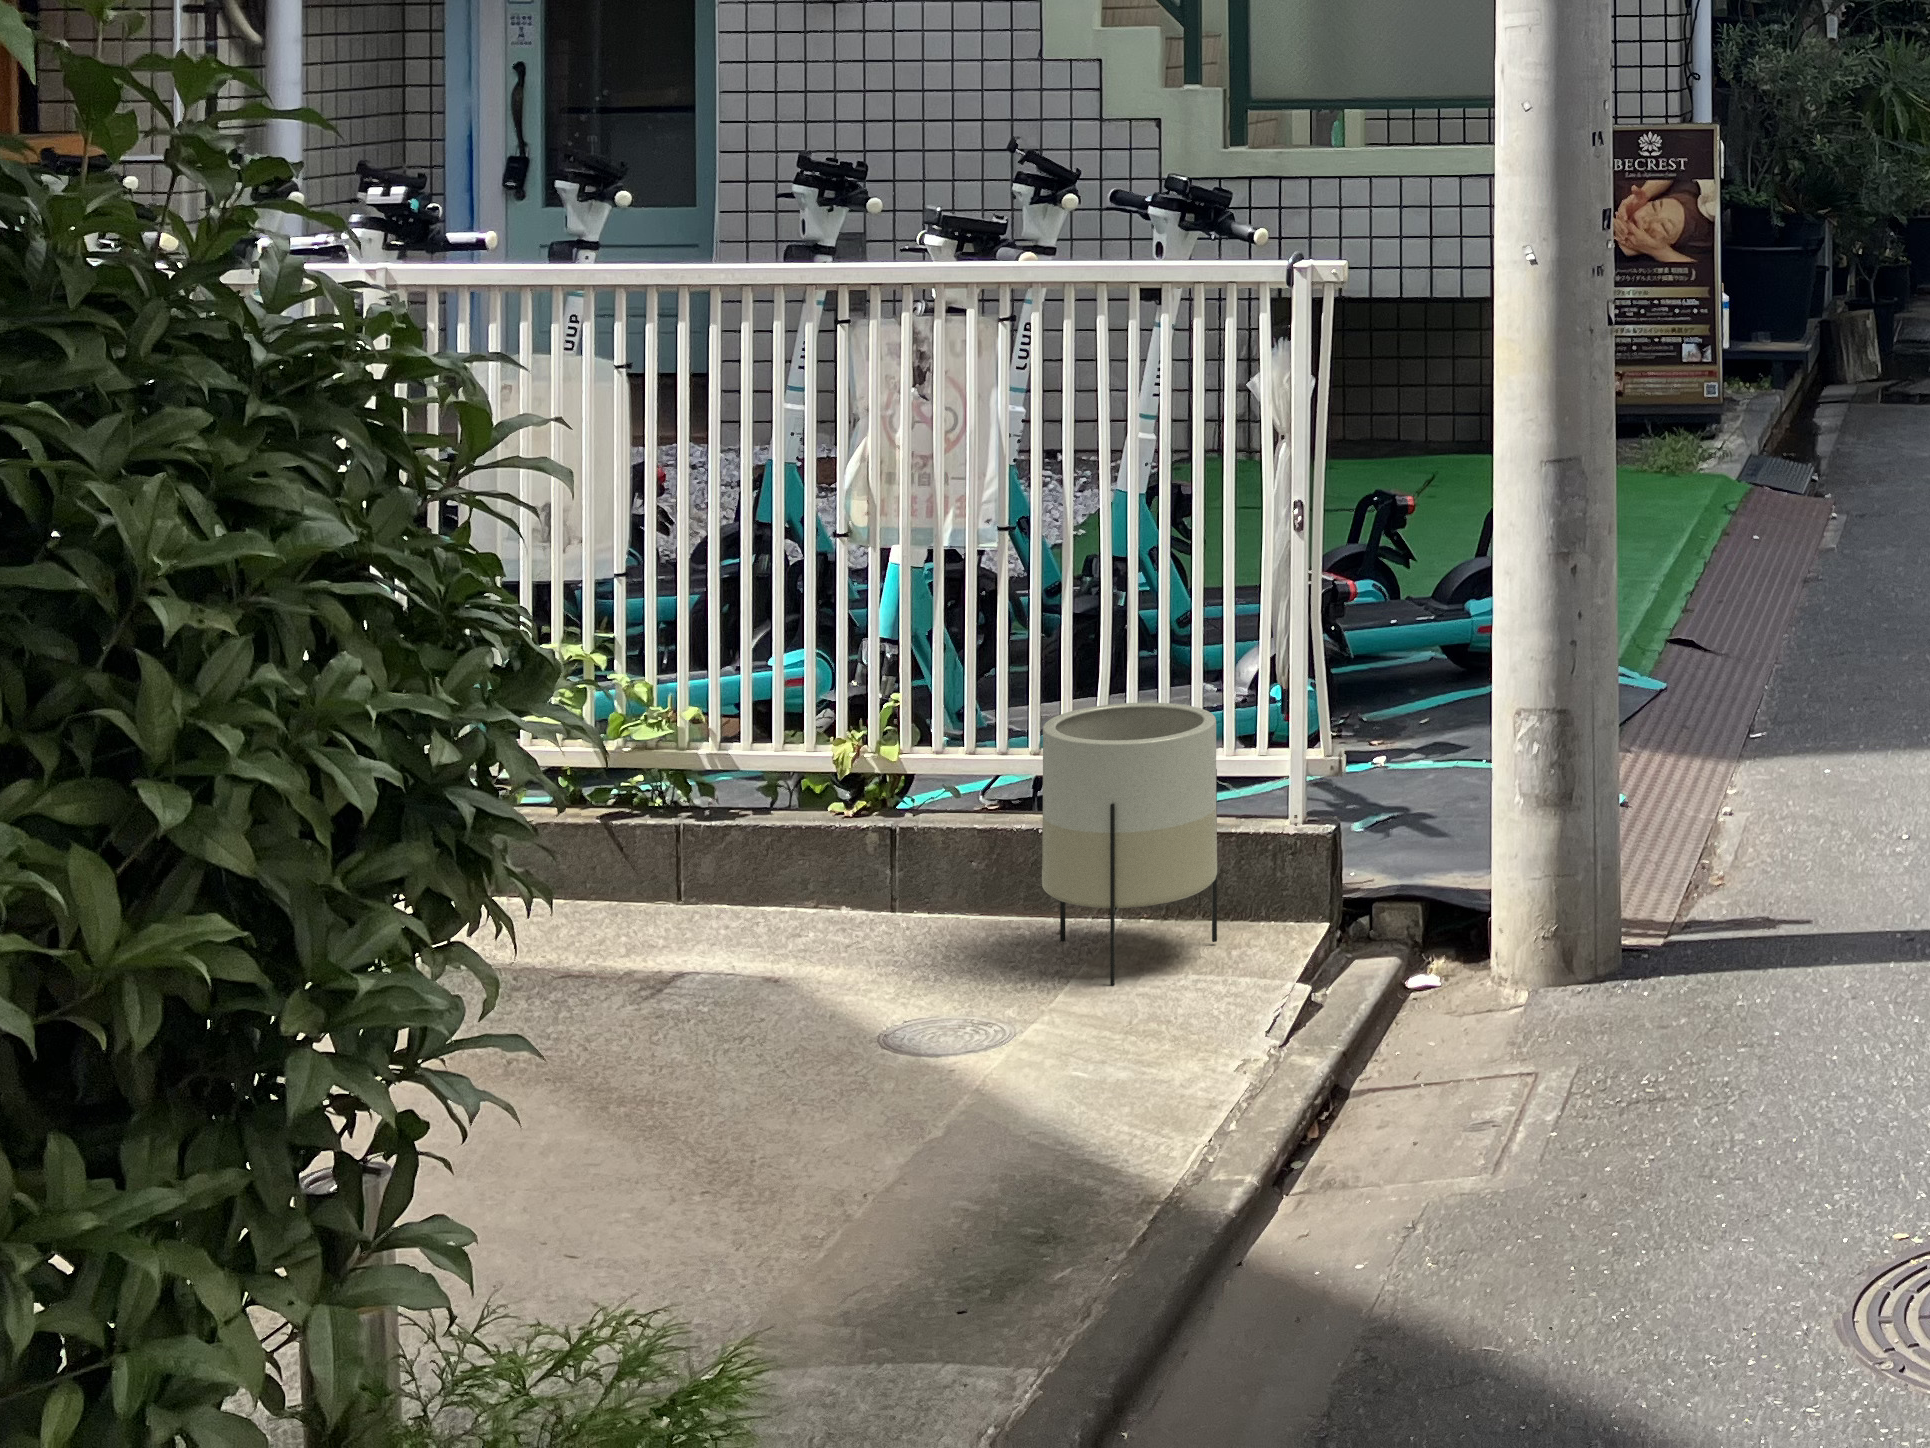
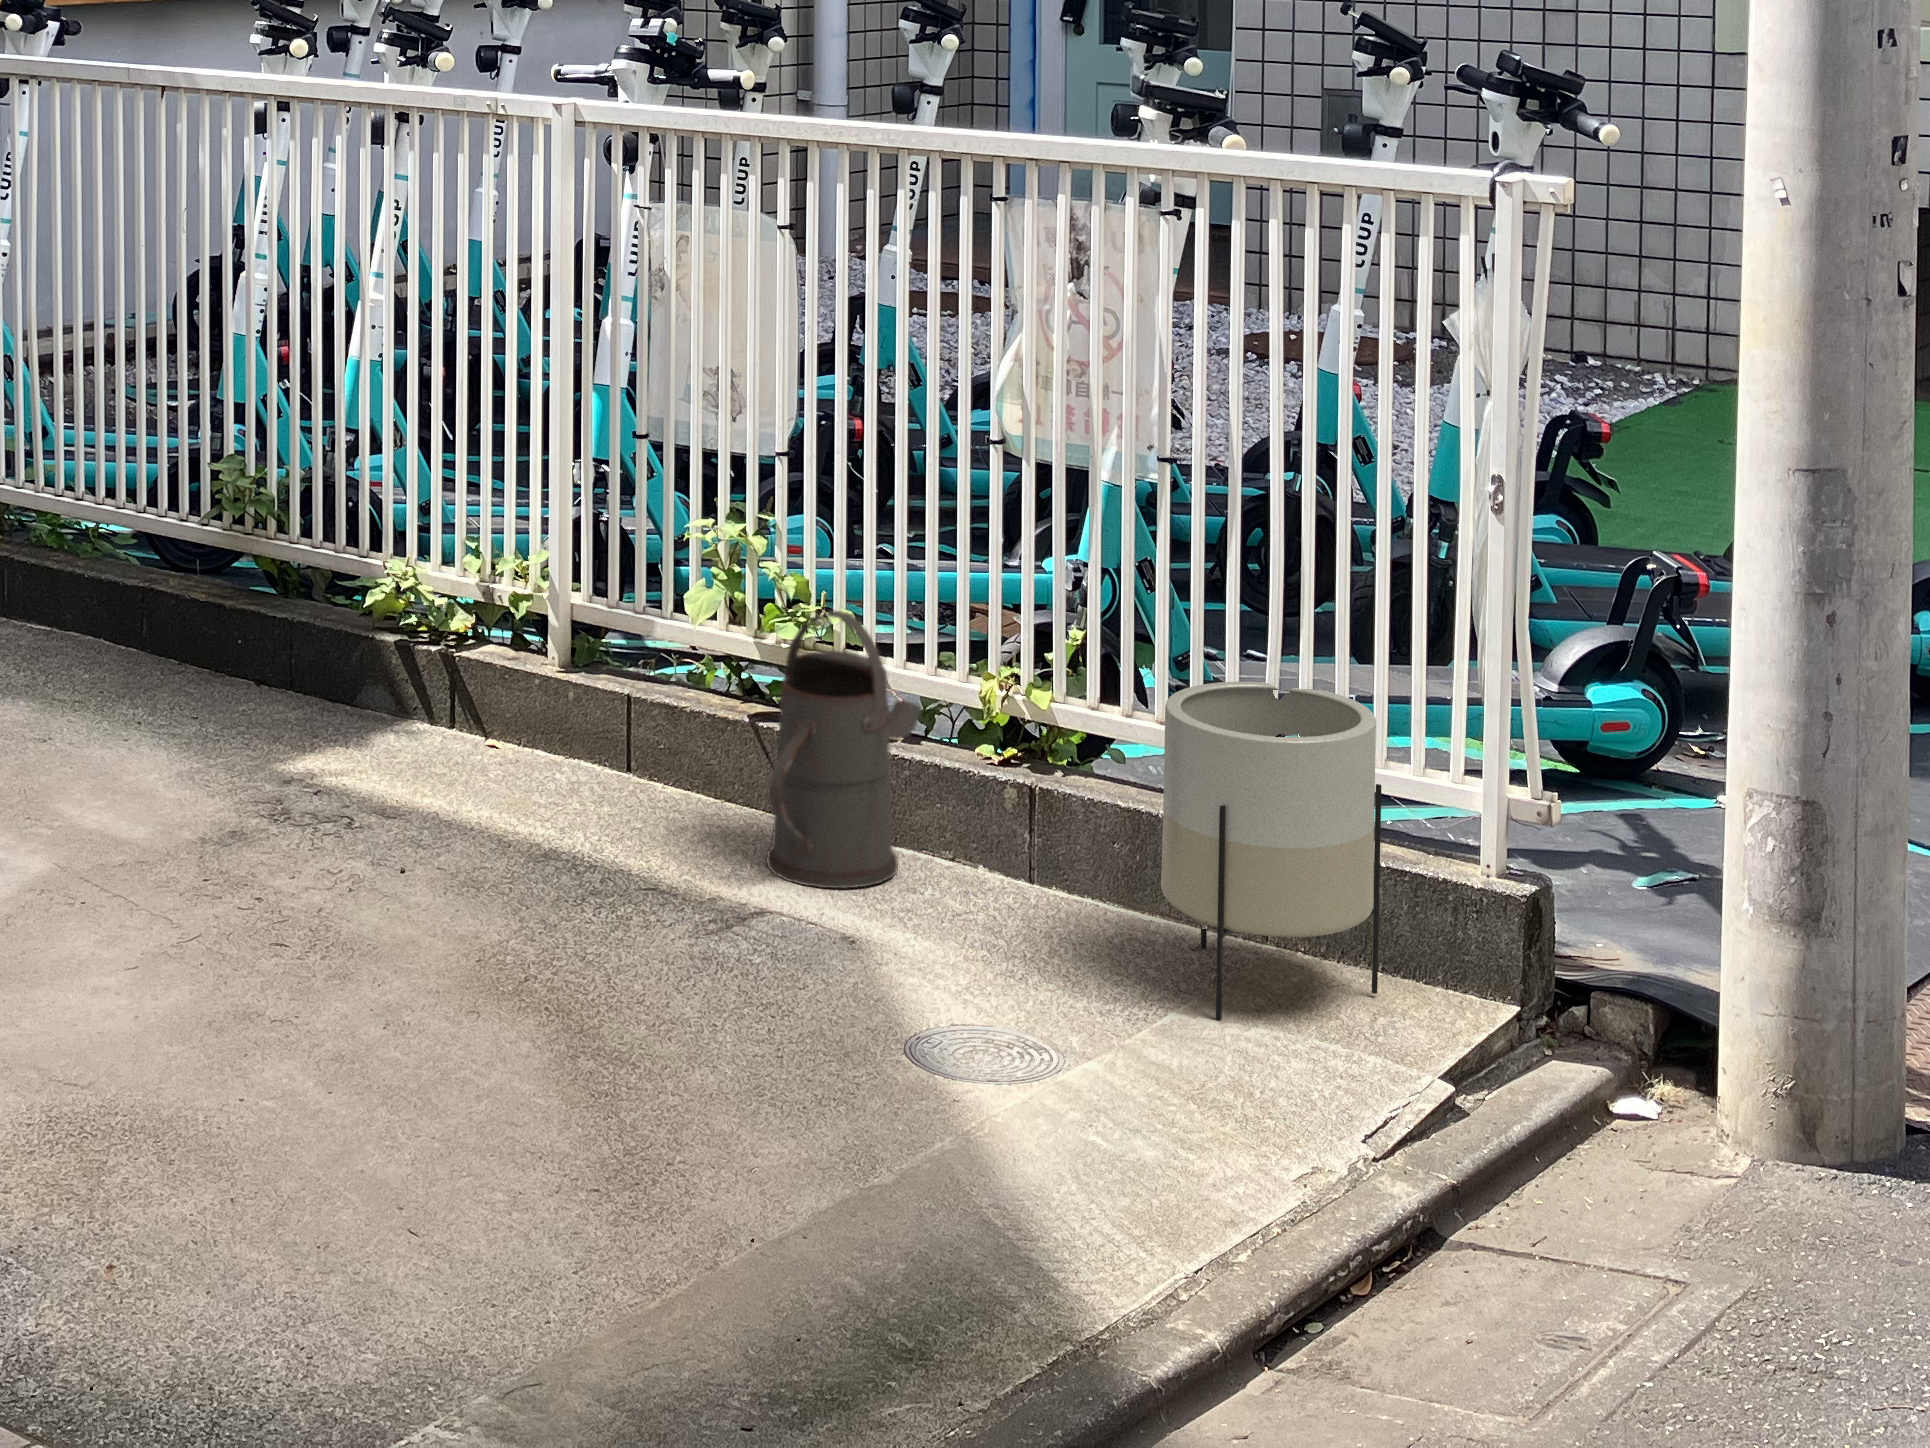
watering can: none [644,706,776,968] -> present [767,611,922,888]

